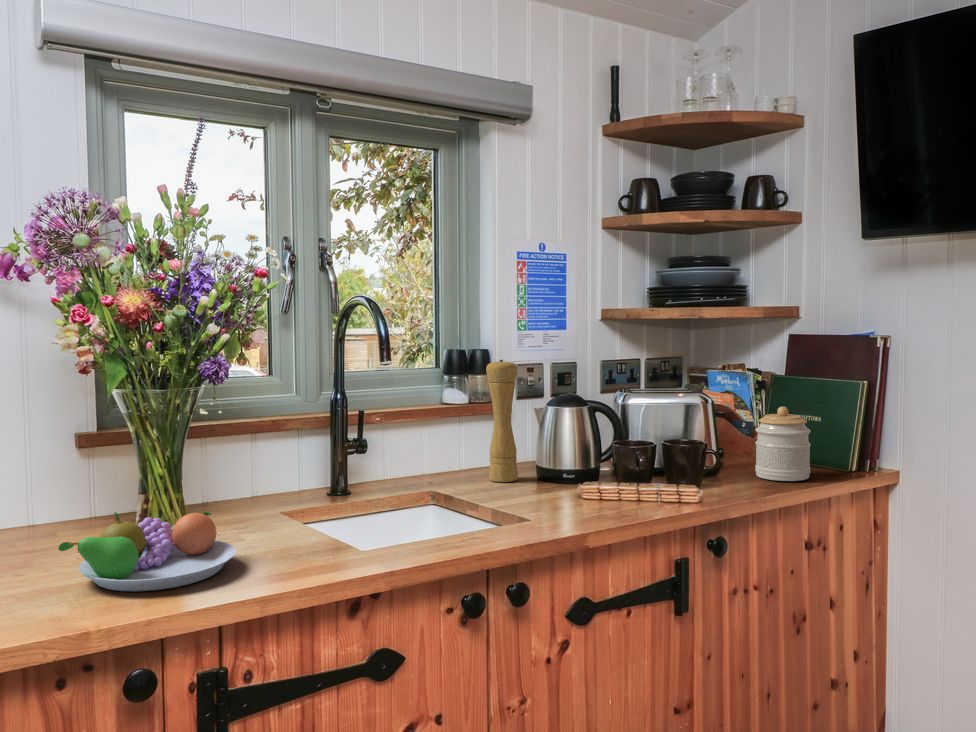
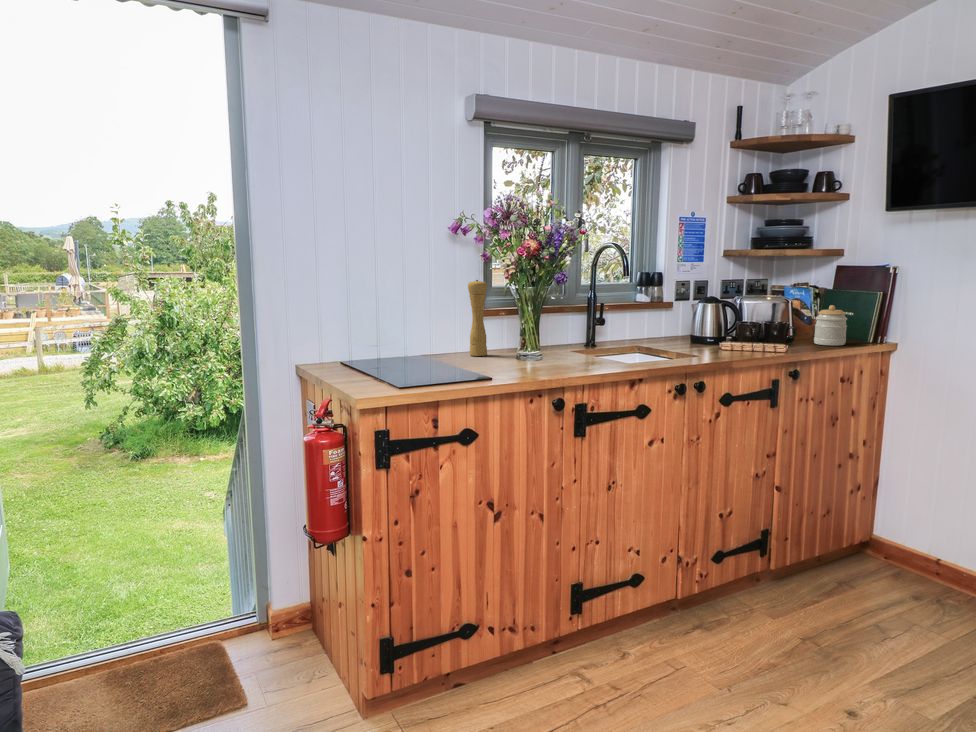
pepper mill: present [486,360,518,482] -> present [468,280,487,356]
fruit bowl: present [59,512,236,591] -> none [516,339,581,370]

